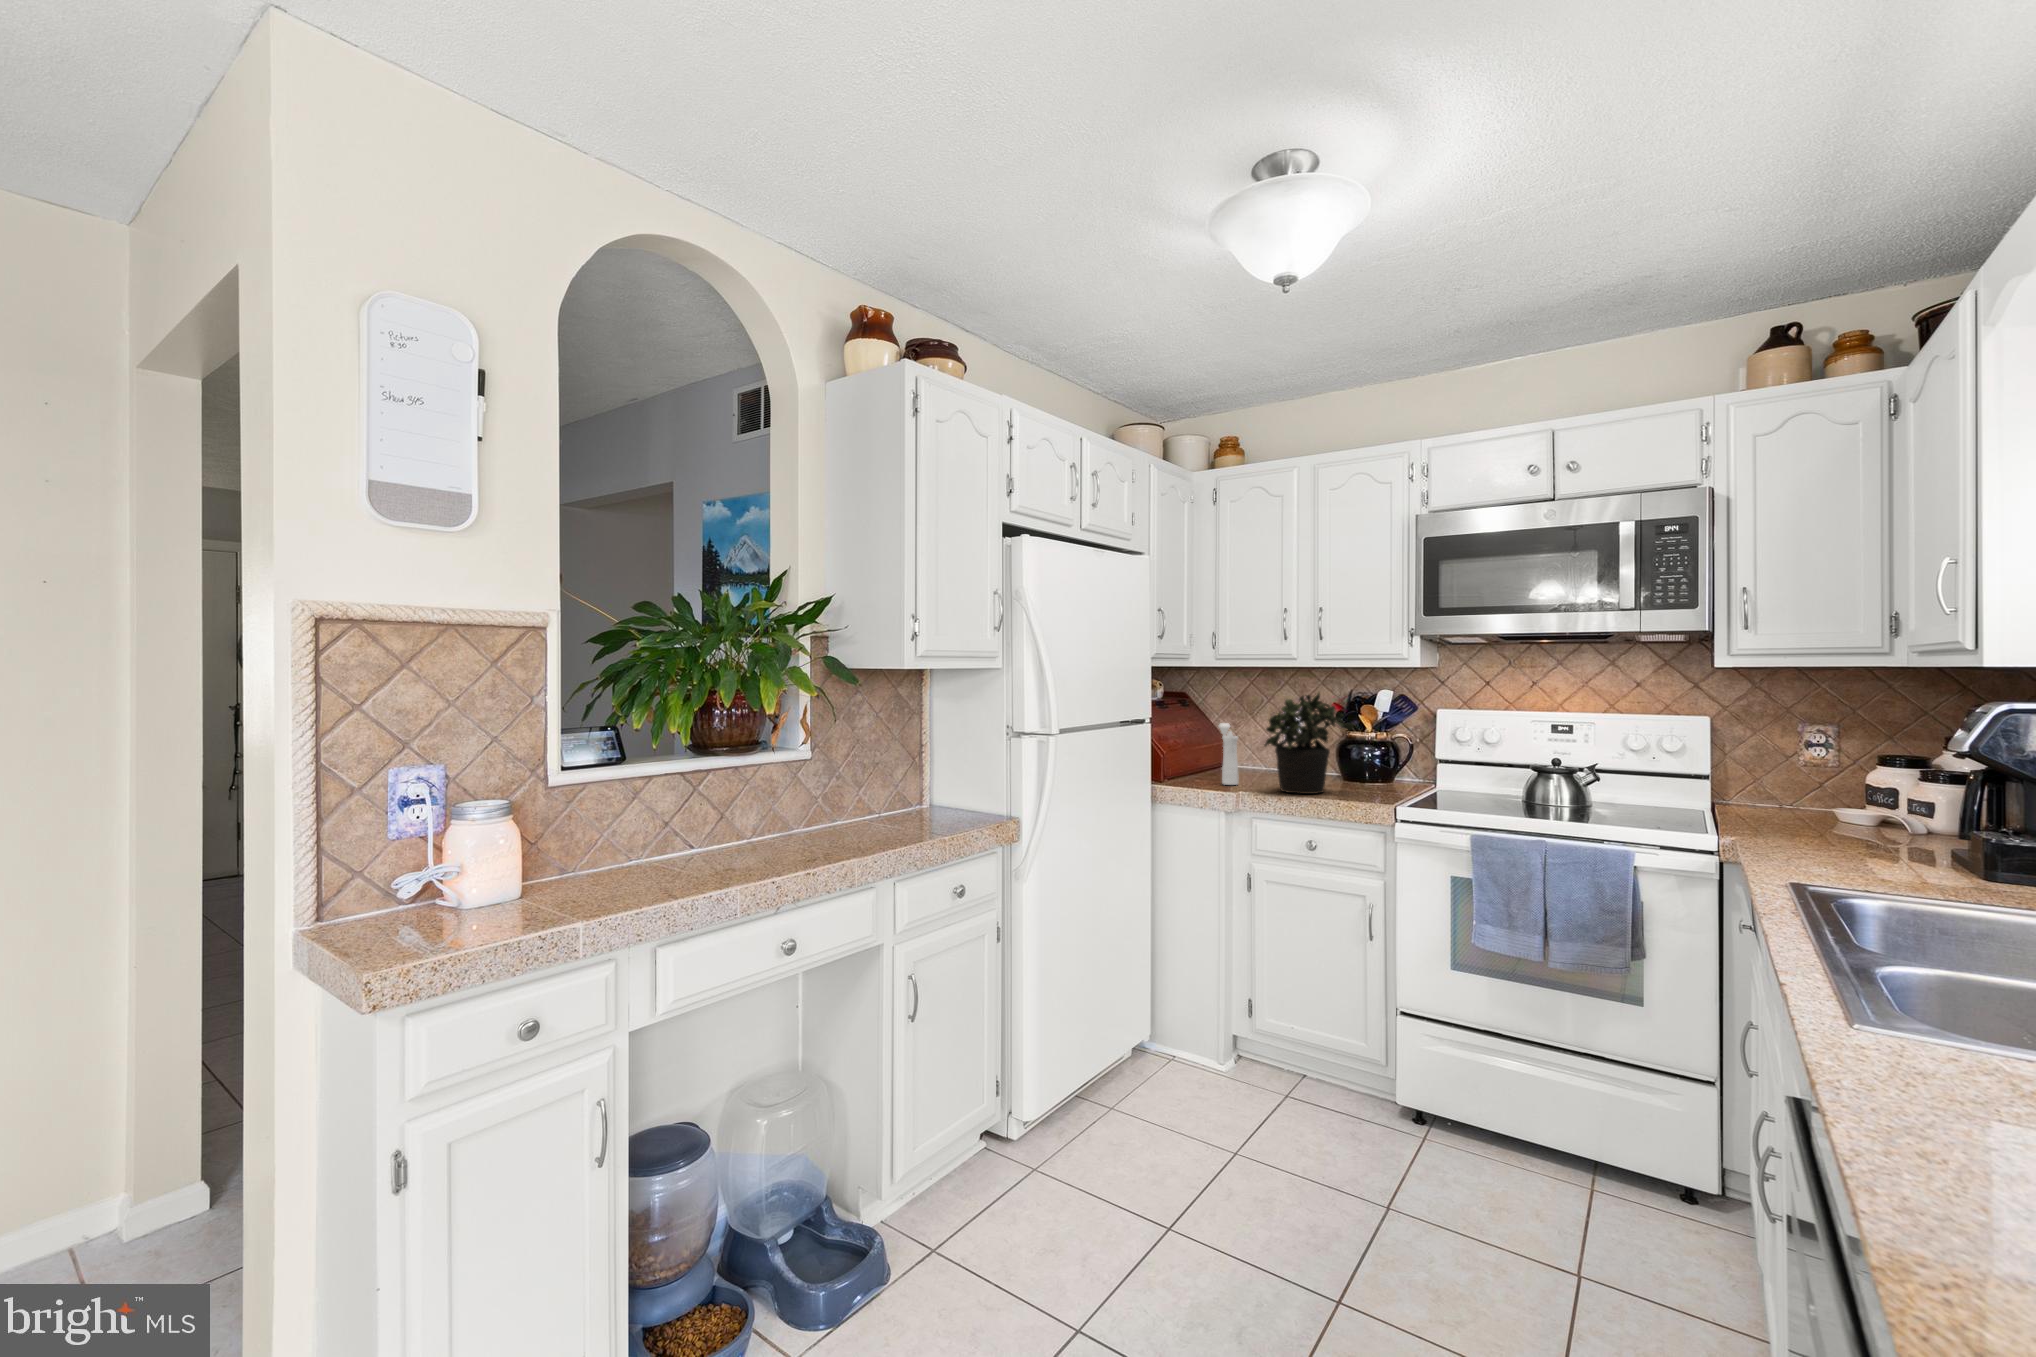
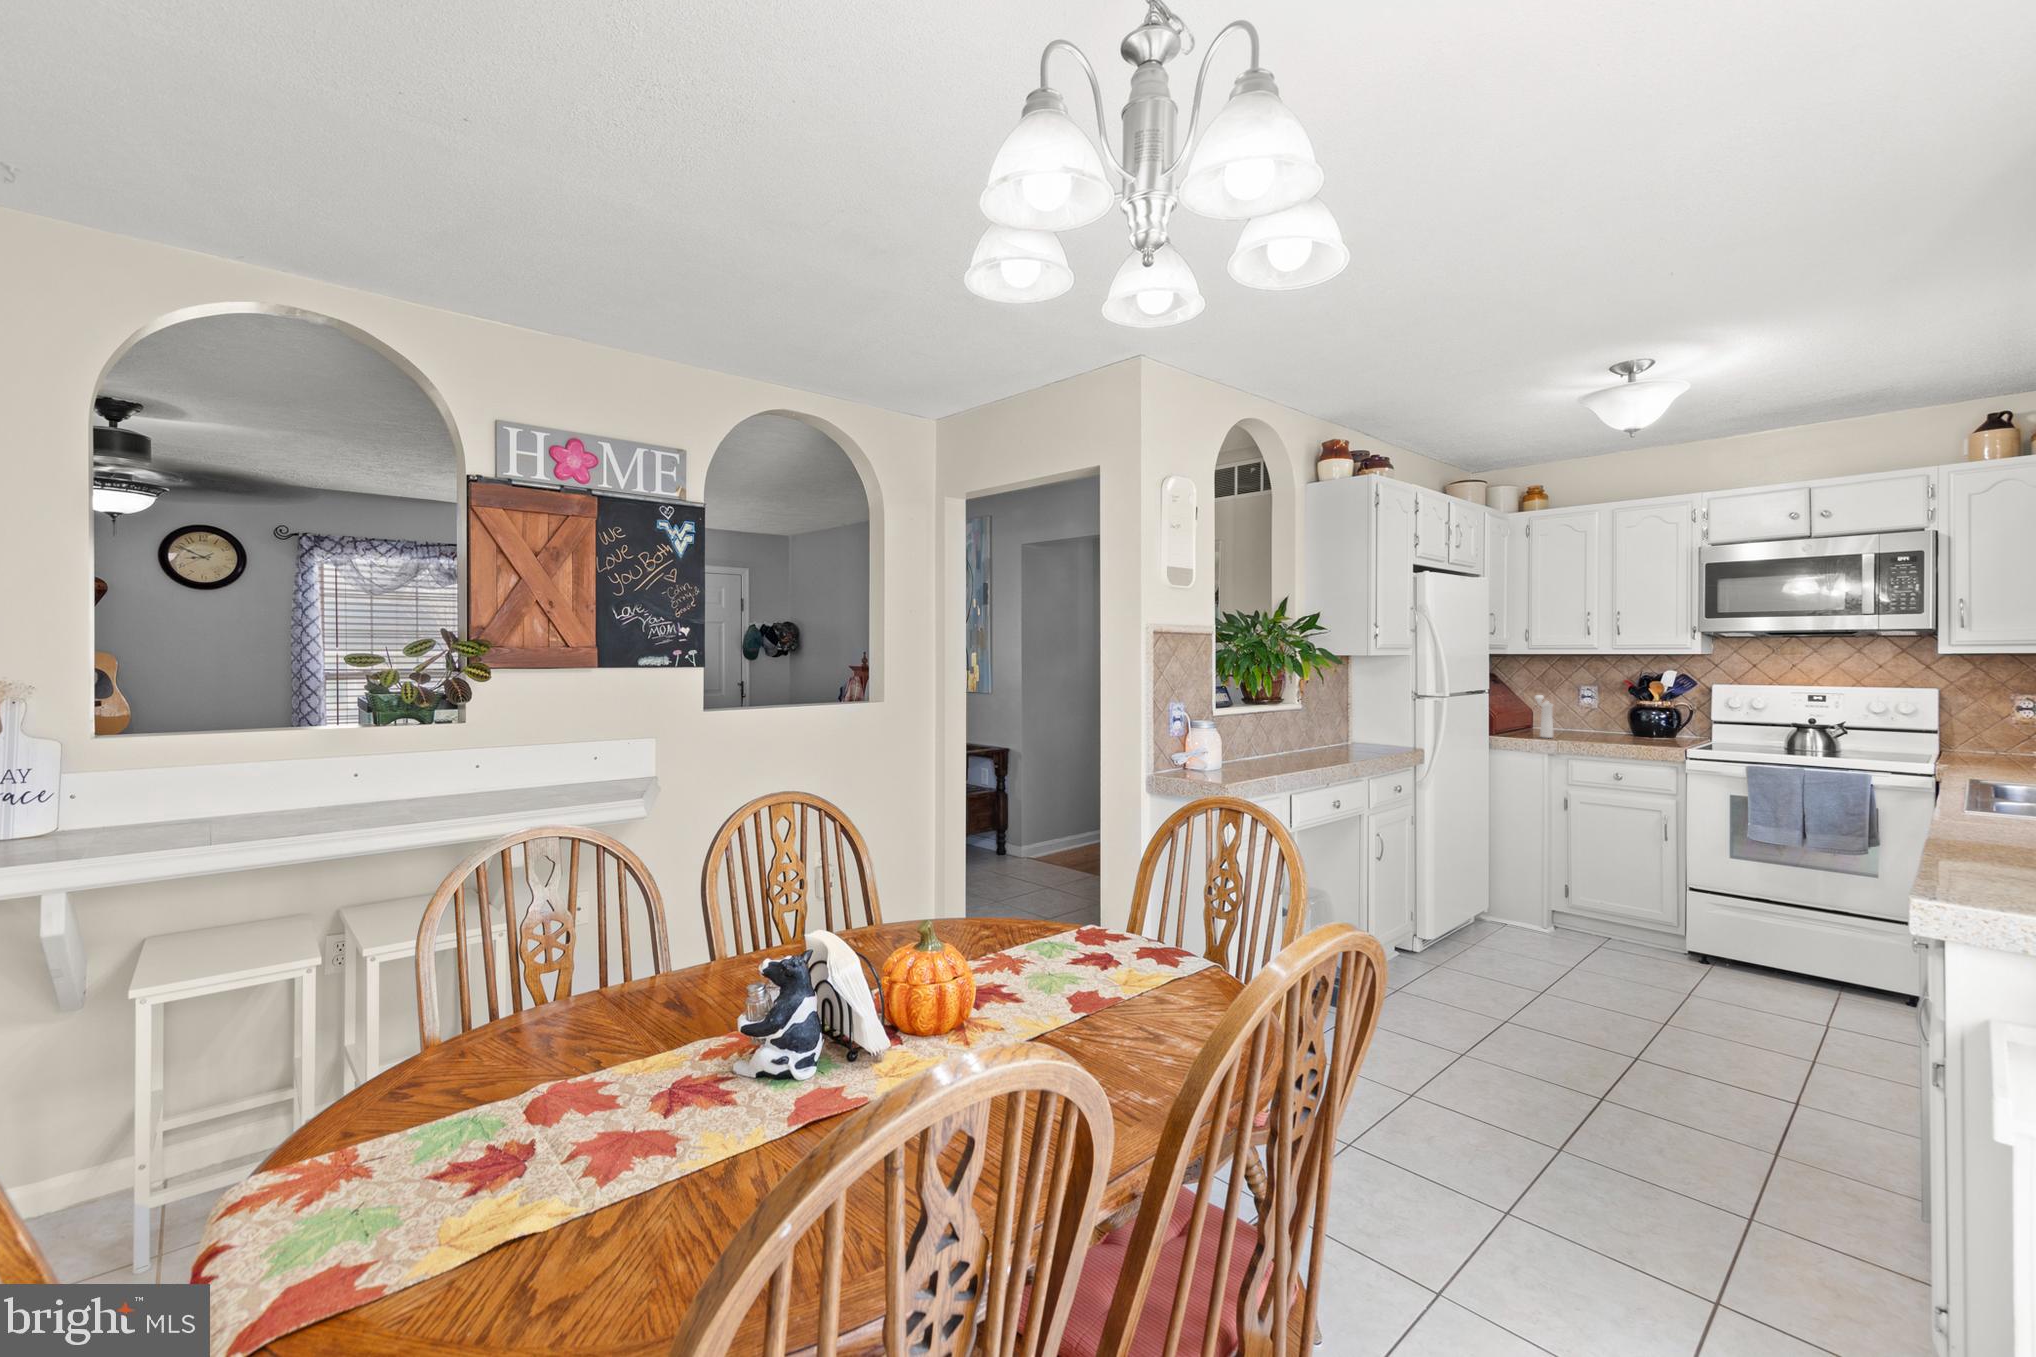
potted plant: present [1264,693,1354,794] -> none [1579,672,1649,743]

